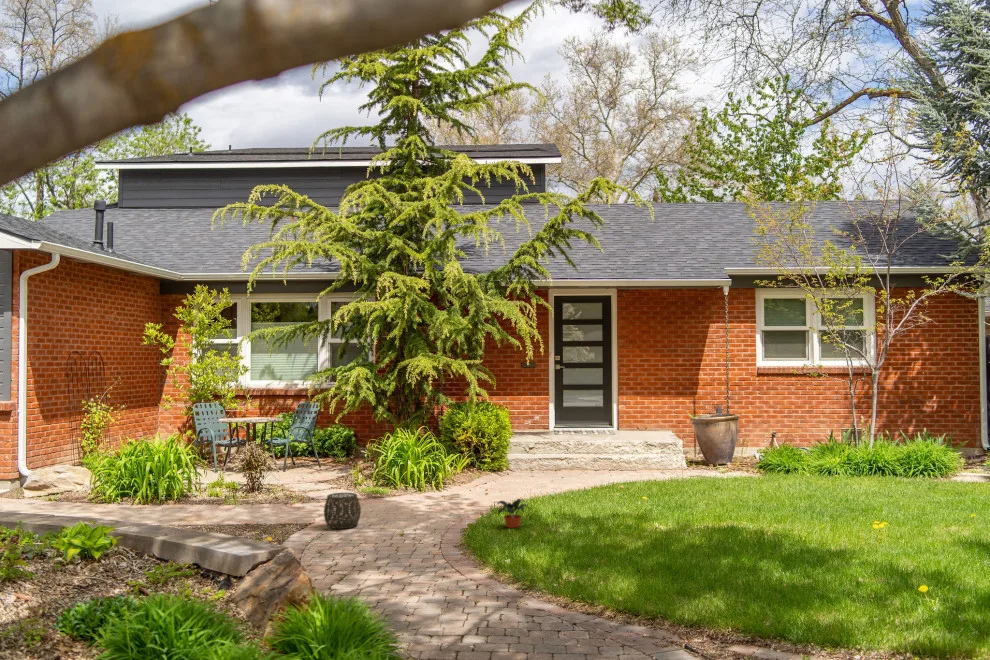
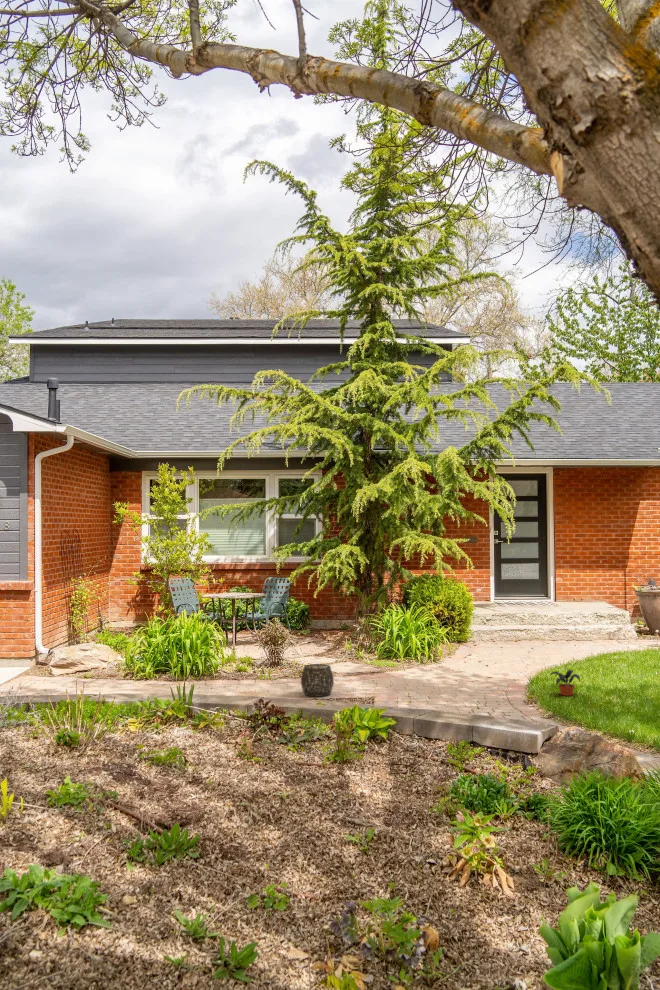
woven basket: present [324,493,361,529] -> present [301,664,334,697]

